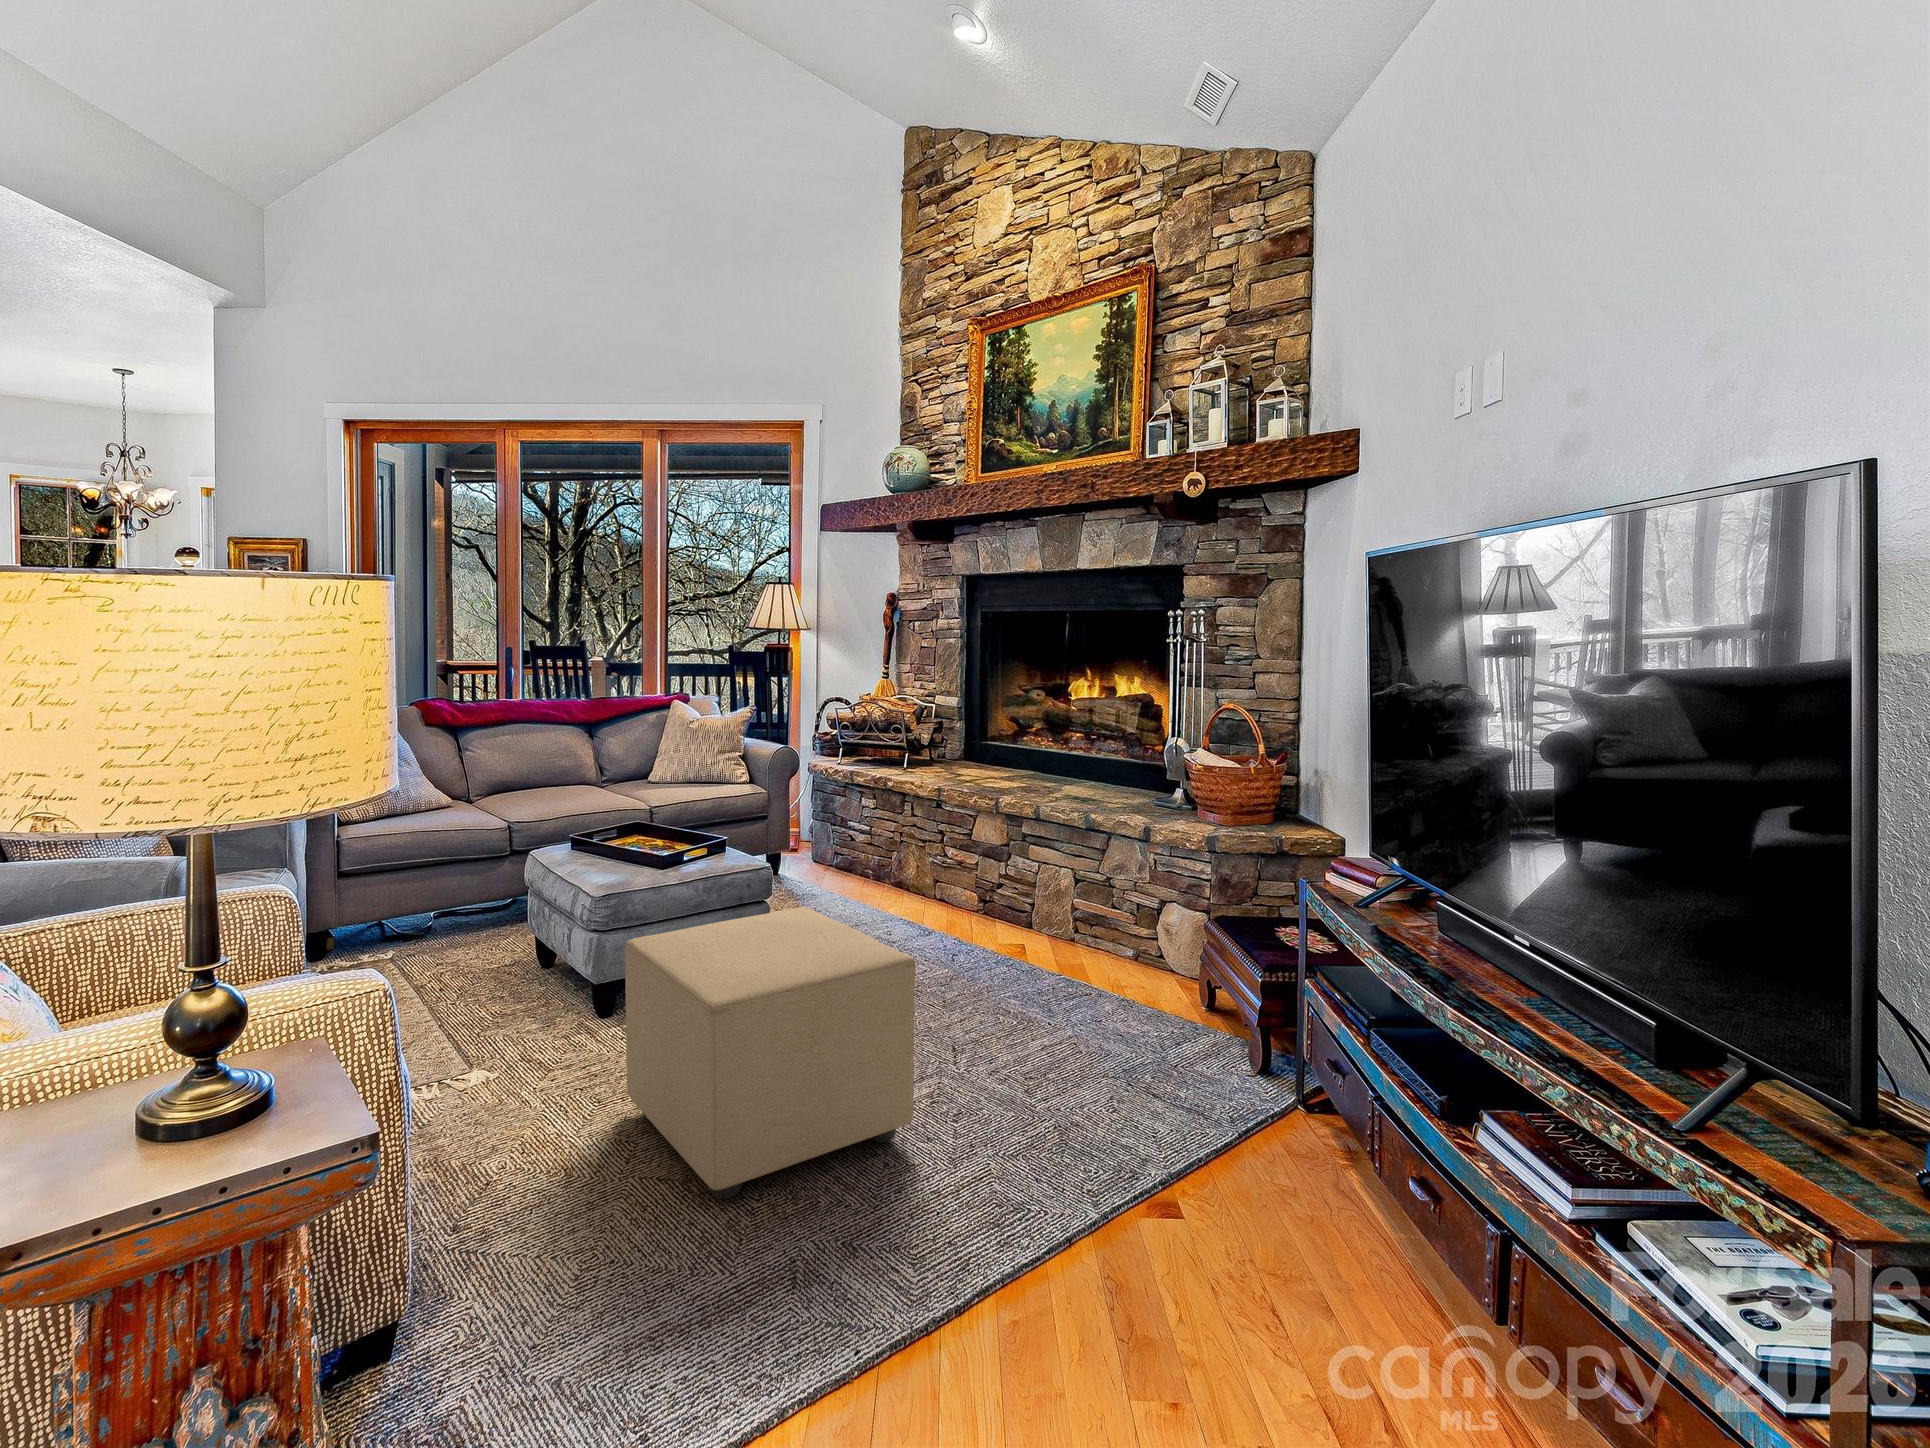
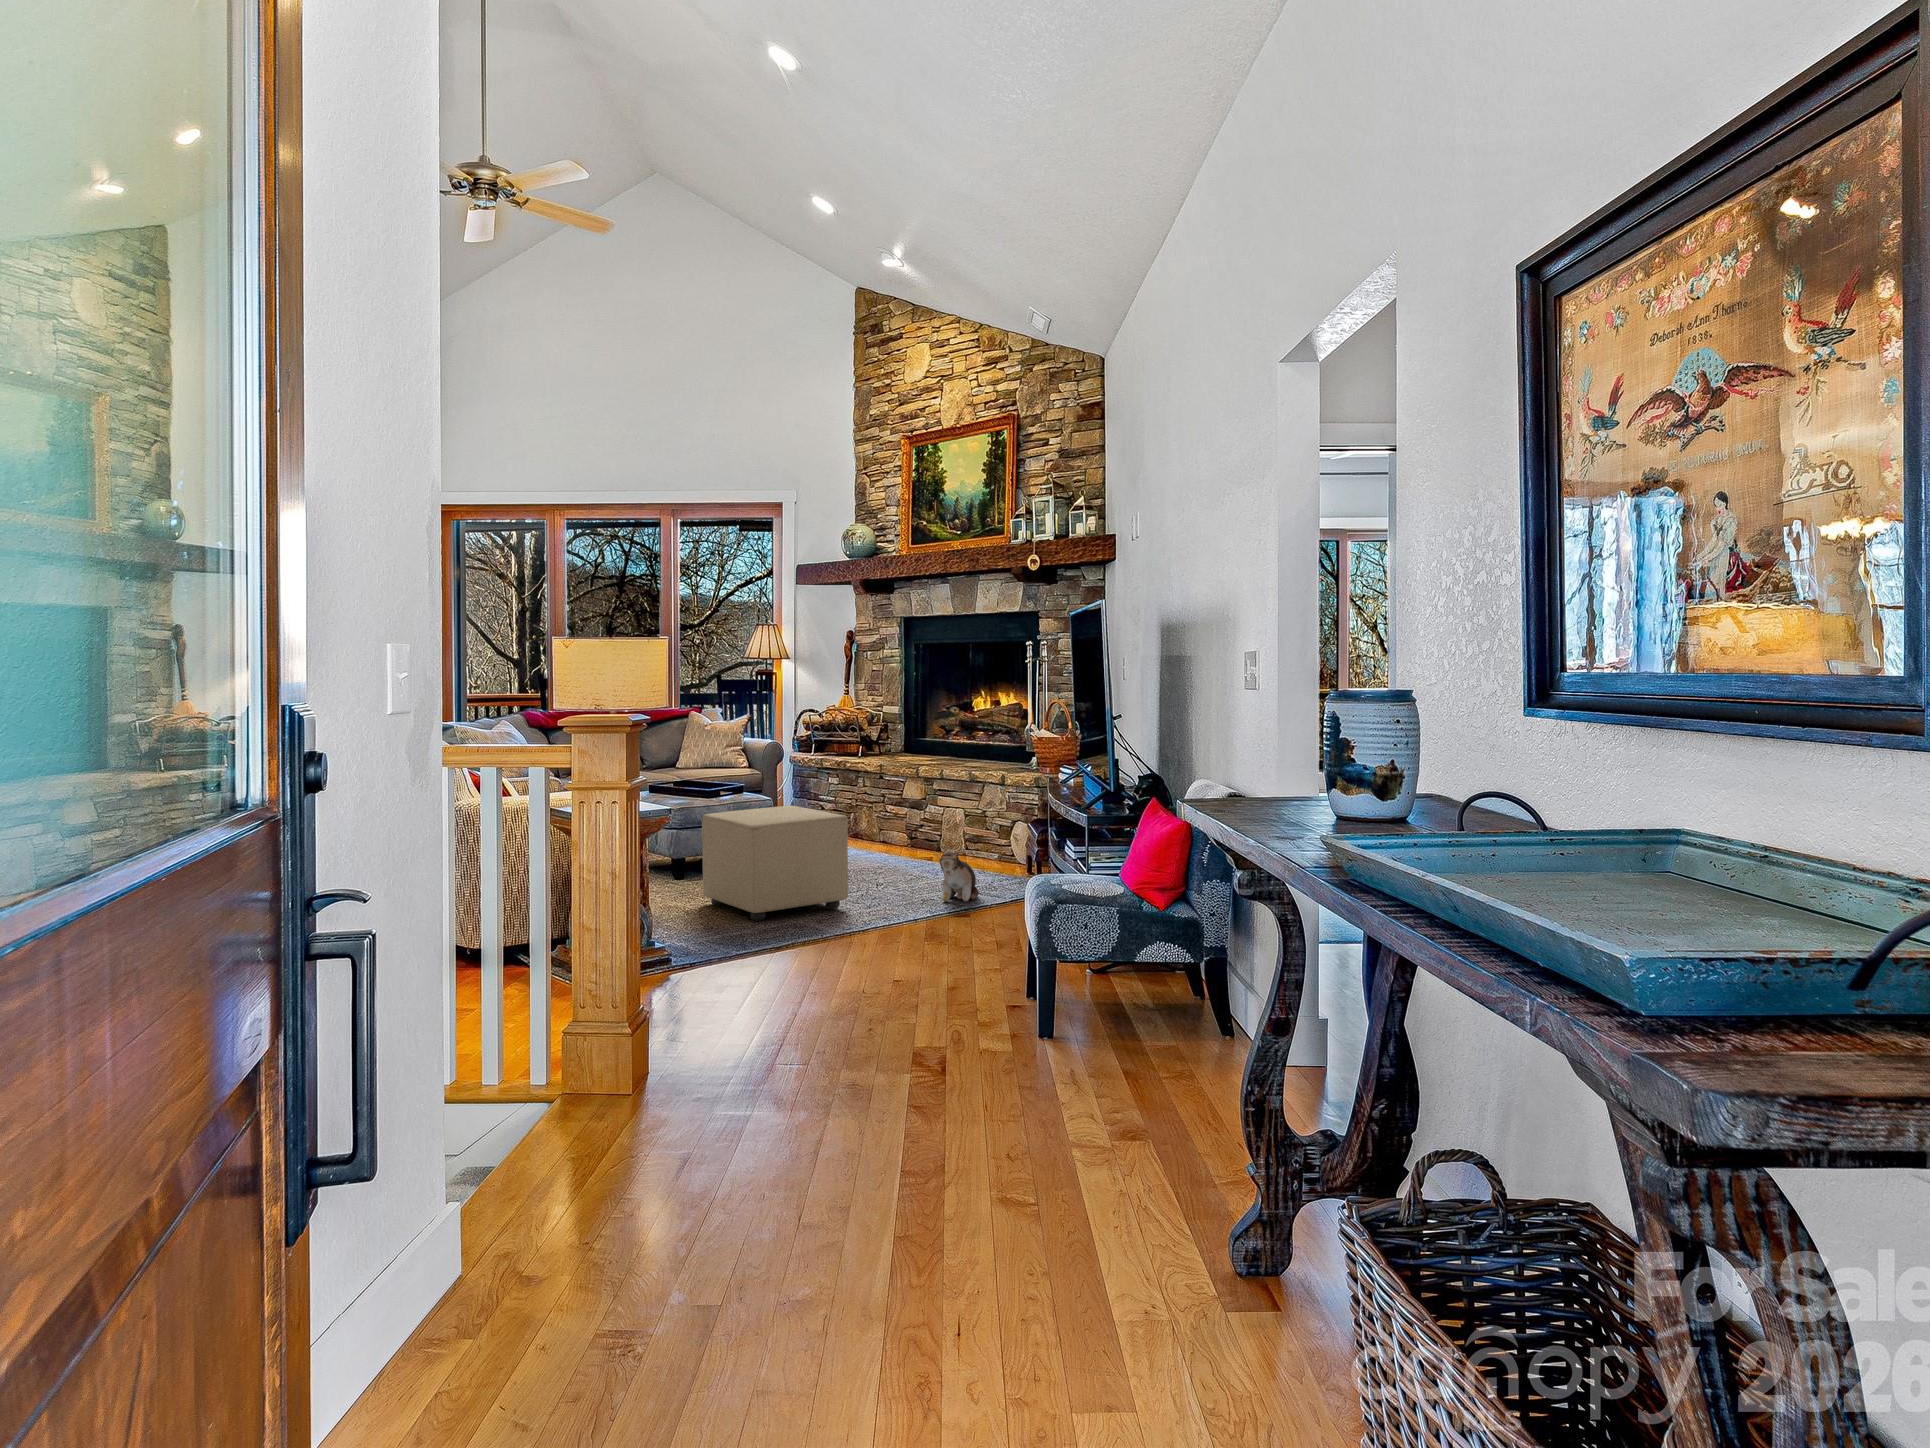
plush toy: none [1084,1014,1155,1112] -> present [936,850,979,902]

